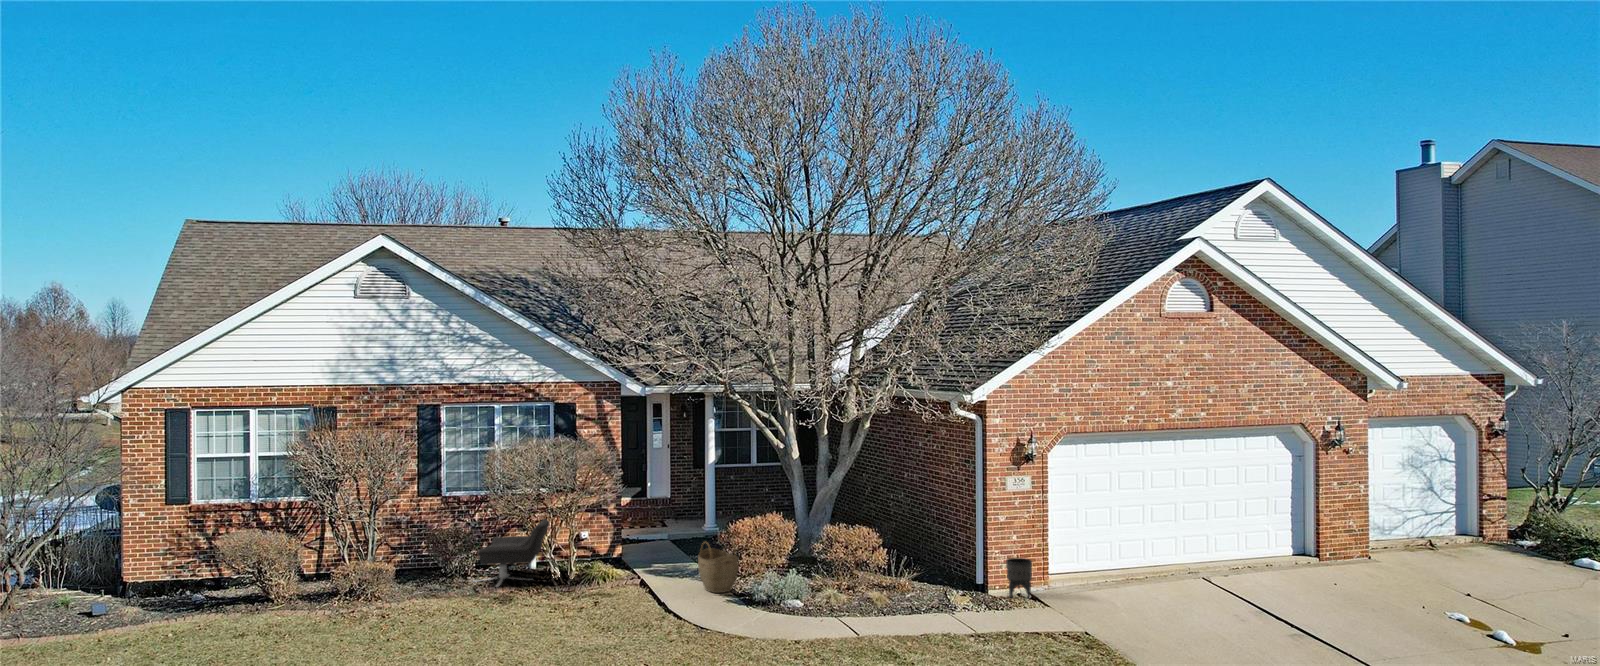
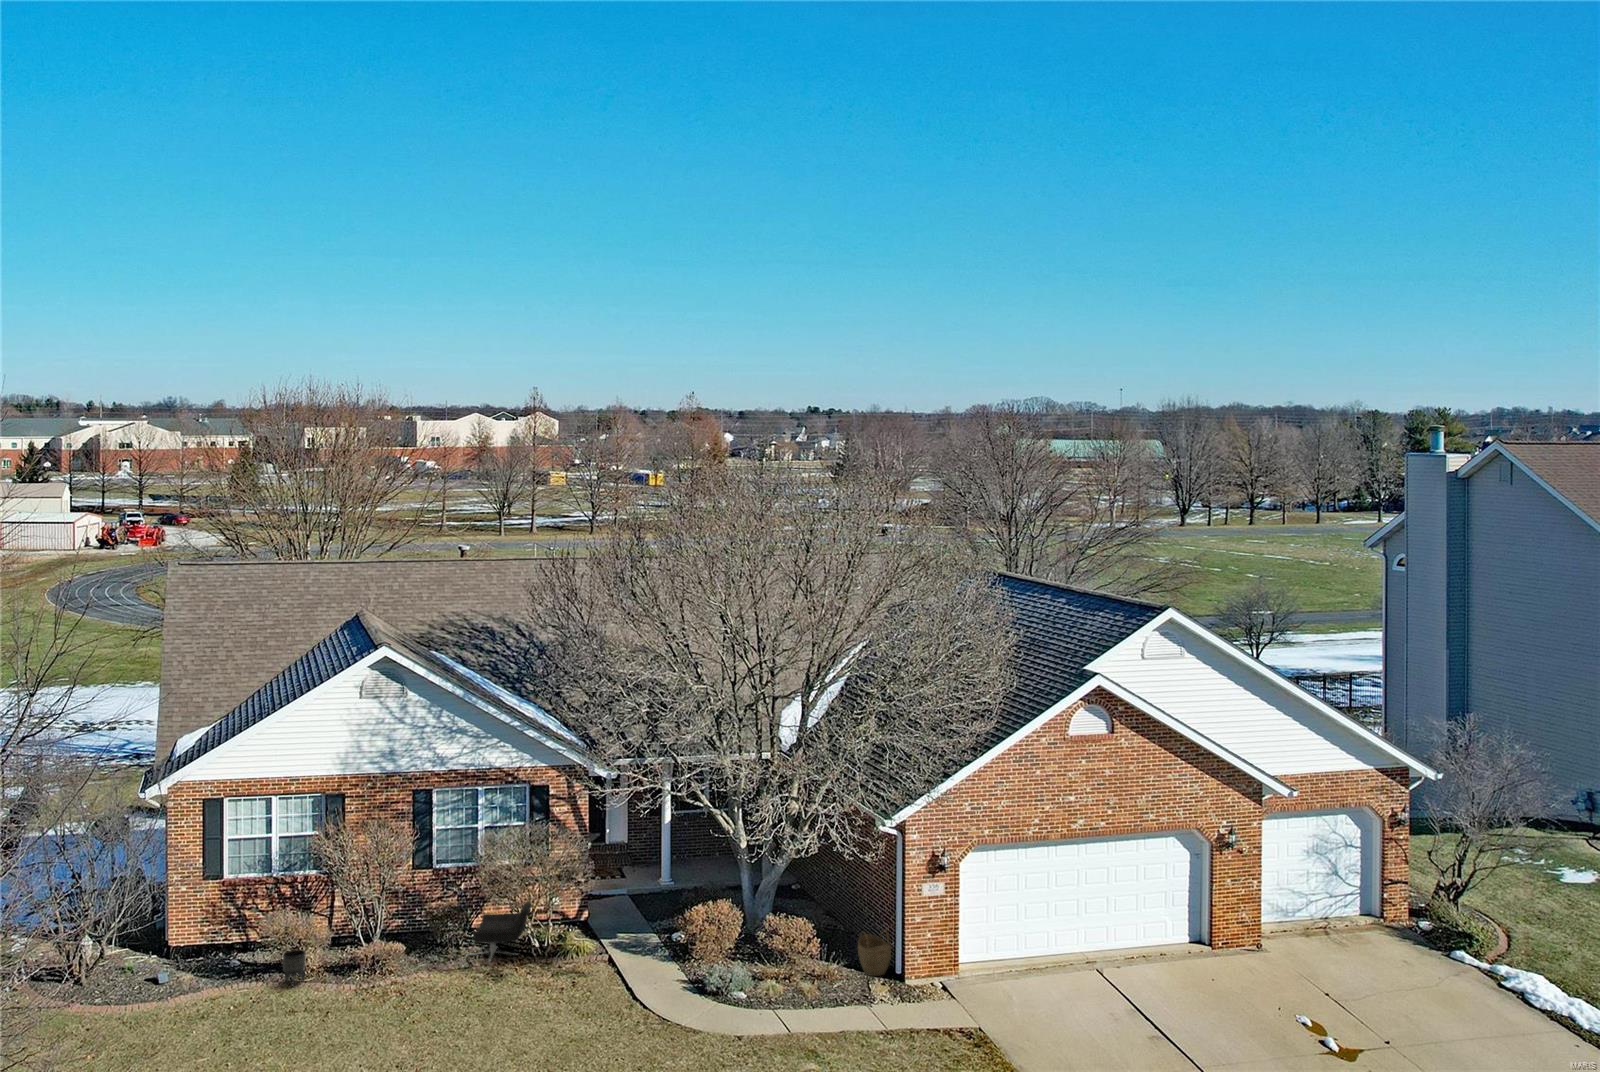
woven basket: present [698,540,738,593] -> present [858,932,891,976]
planter: present [1006,558,1032,598] -> present [283,949,306,986]

